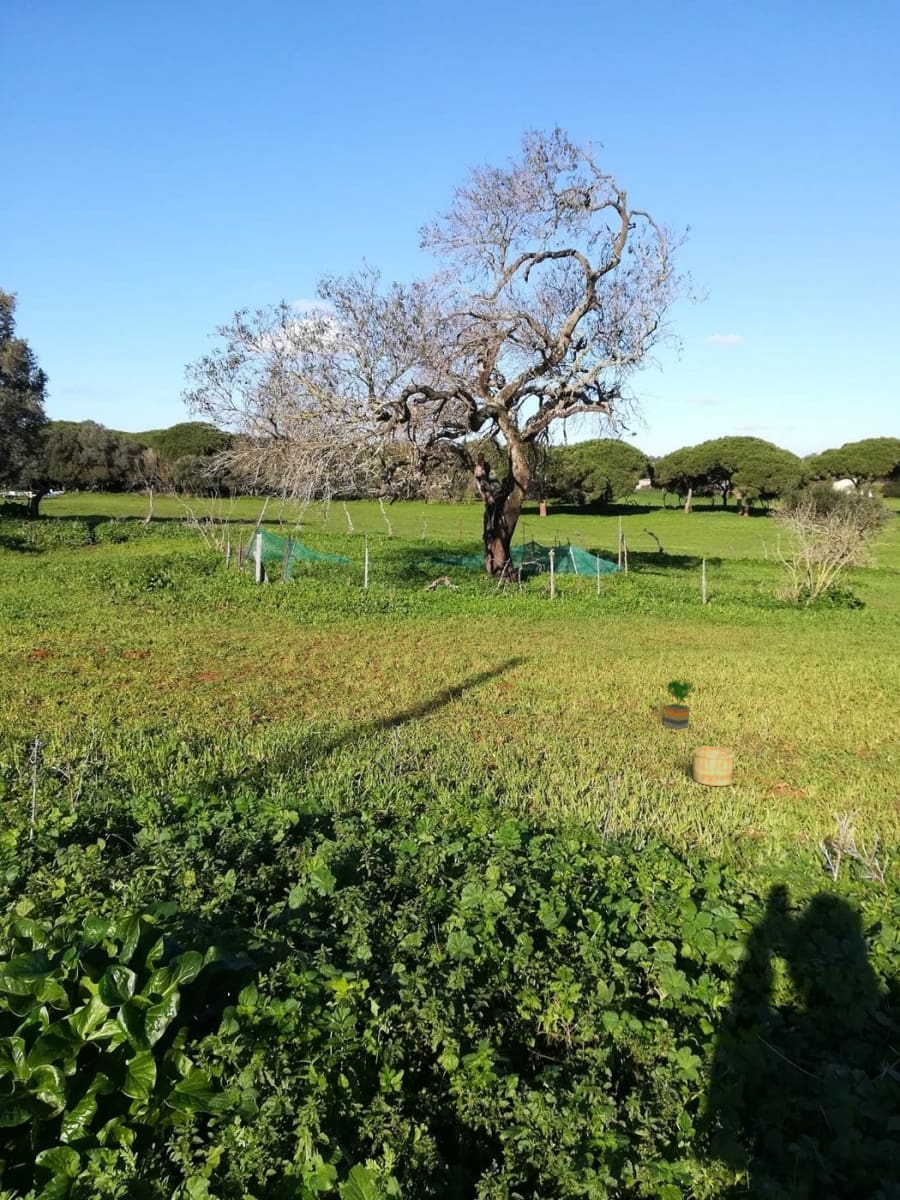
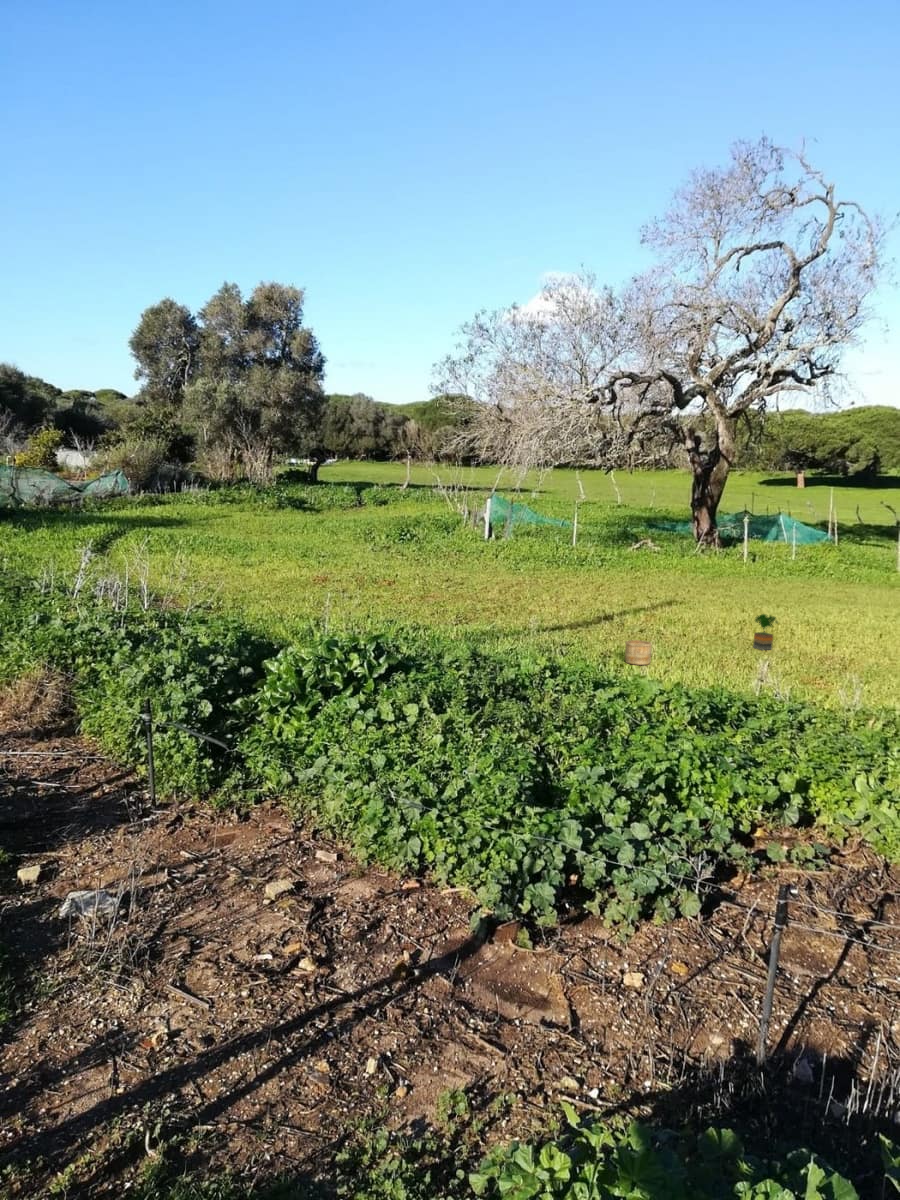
wooden bucket: present [693,746,734,786] -> present [625,640,652,665]

